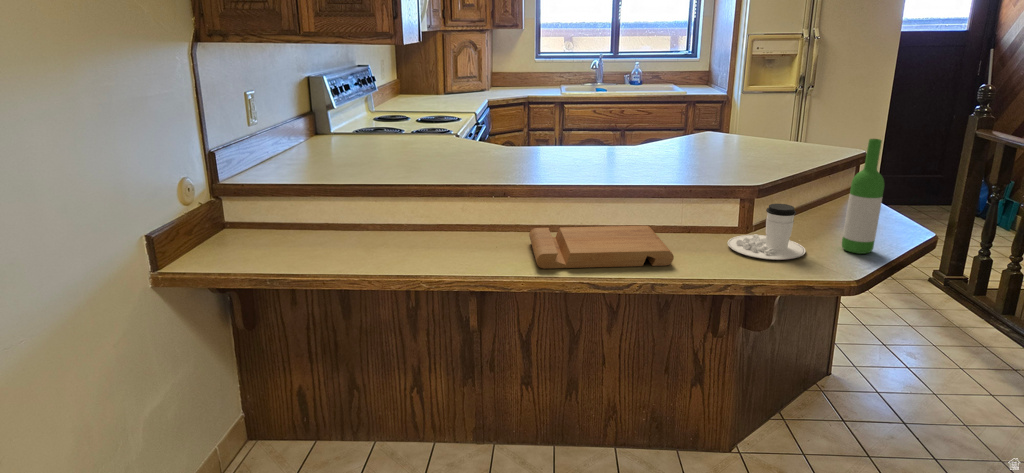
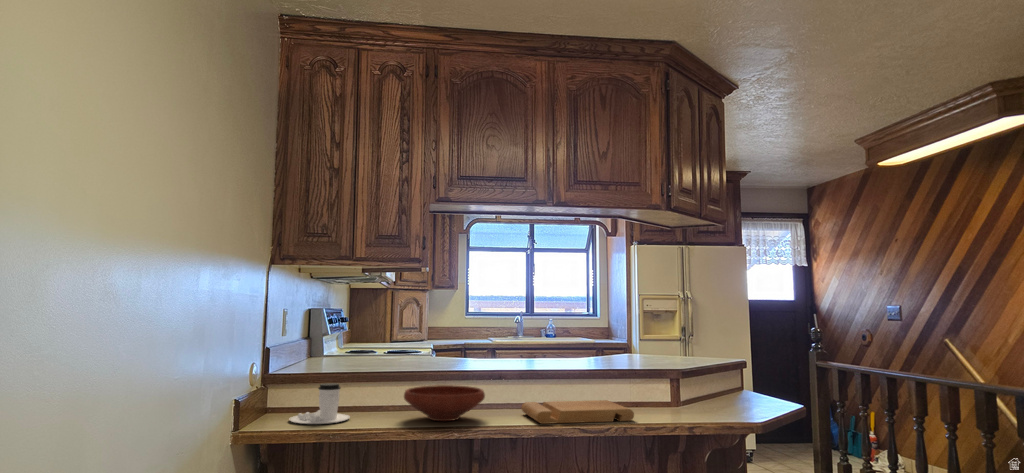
wine bottle: present [842,139,884,254] -> none [744,332,767,414]
bowl: none [370,204,476,257] -> present [404,385,485,421]
coffee cup: present [727,204,806,260] -> present [289,383,350,424]

